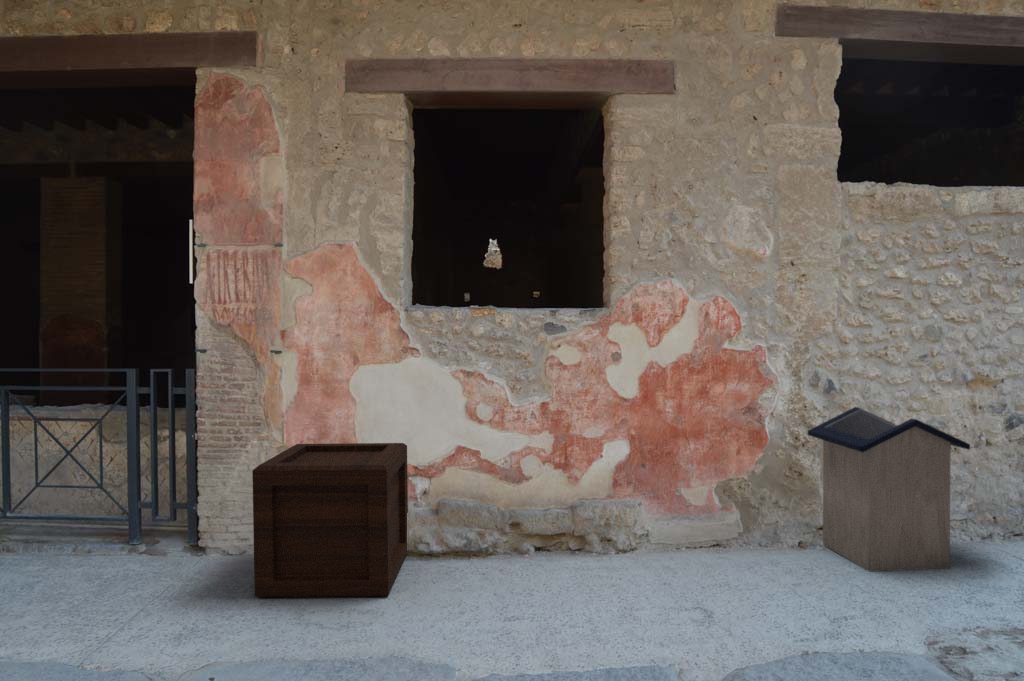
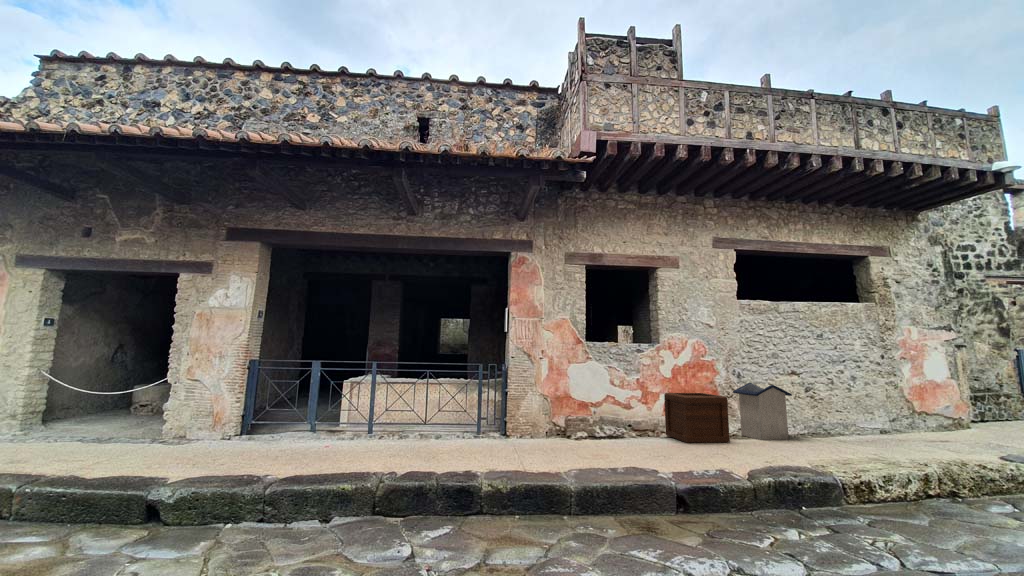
wooden crate: present [252,443,408,598] -> present [664,393,730,443]

